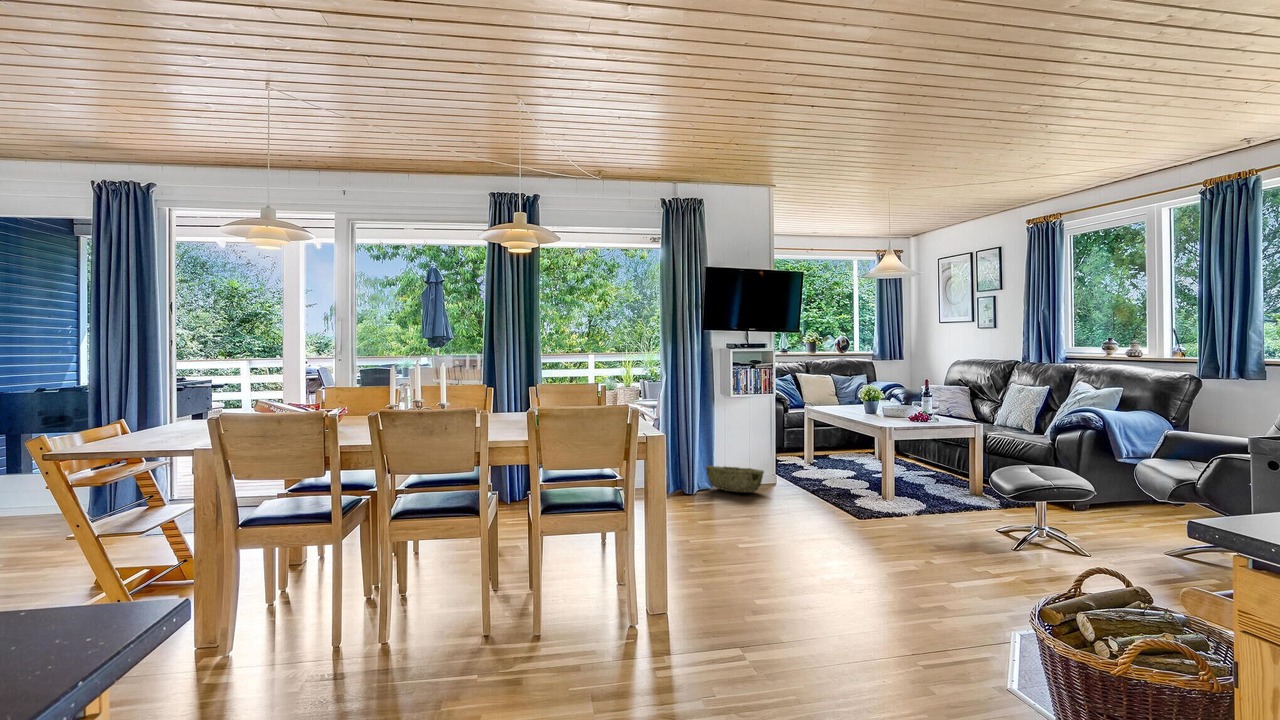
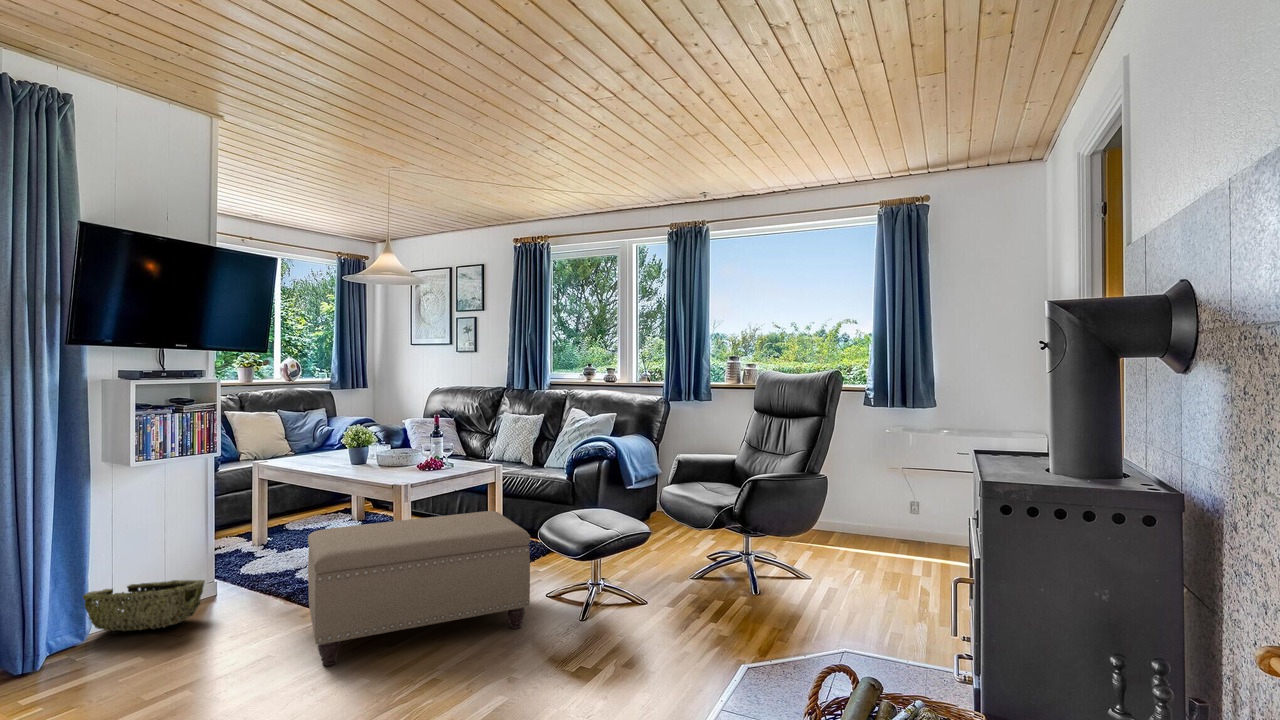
ottoman: none [810,447,970,542] -> present [308,511,530,666]

